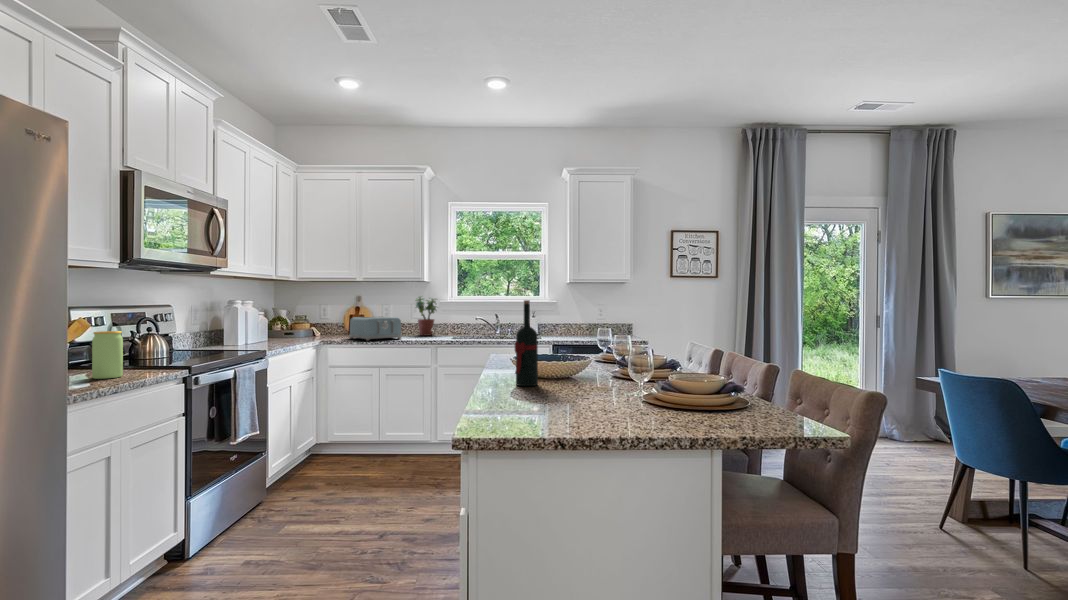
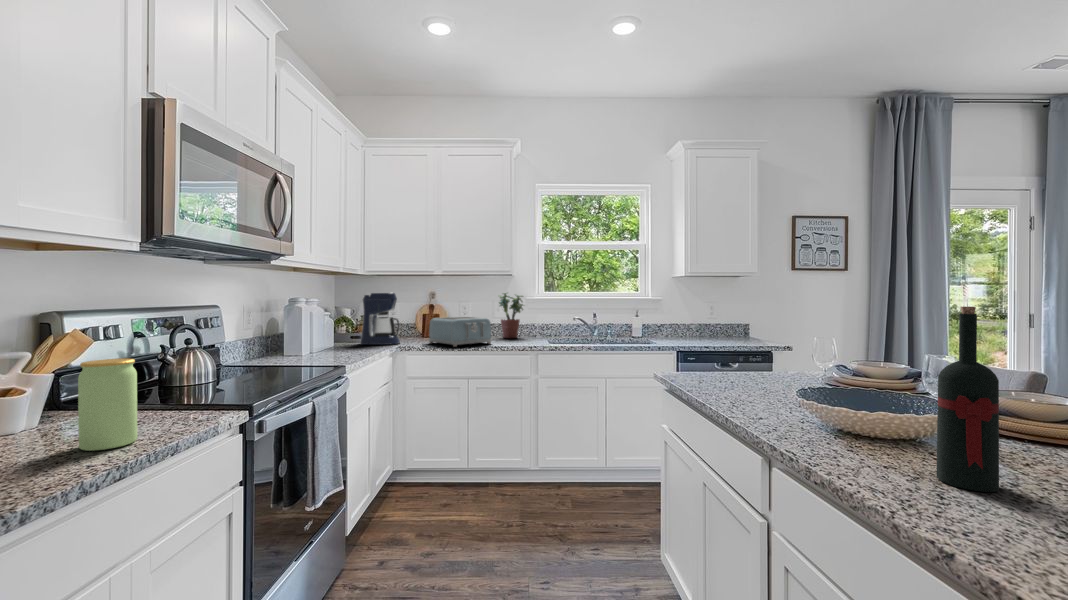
coffee maker: none [290,296,326,339] -> present [360,293,400,345]

